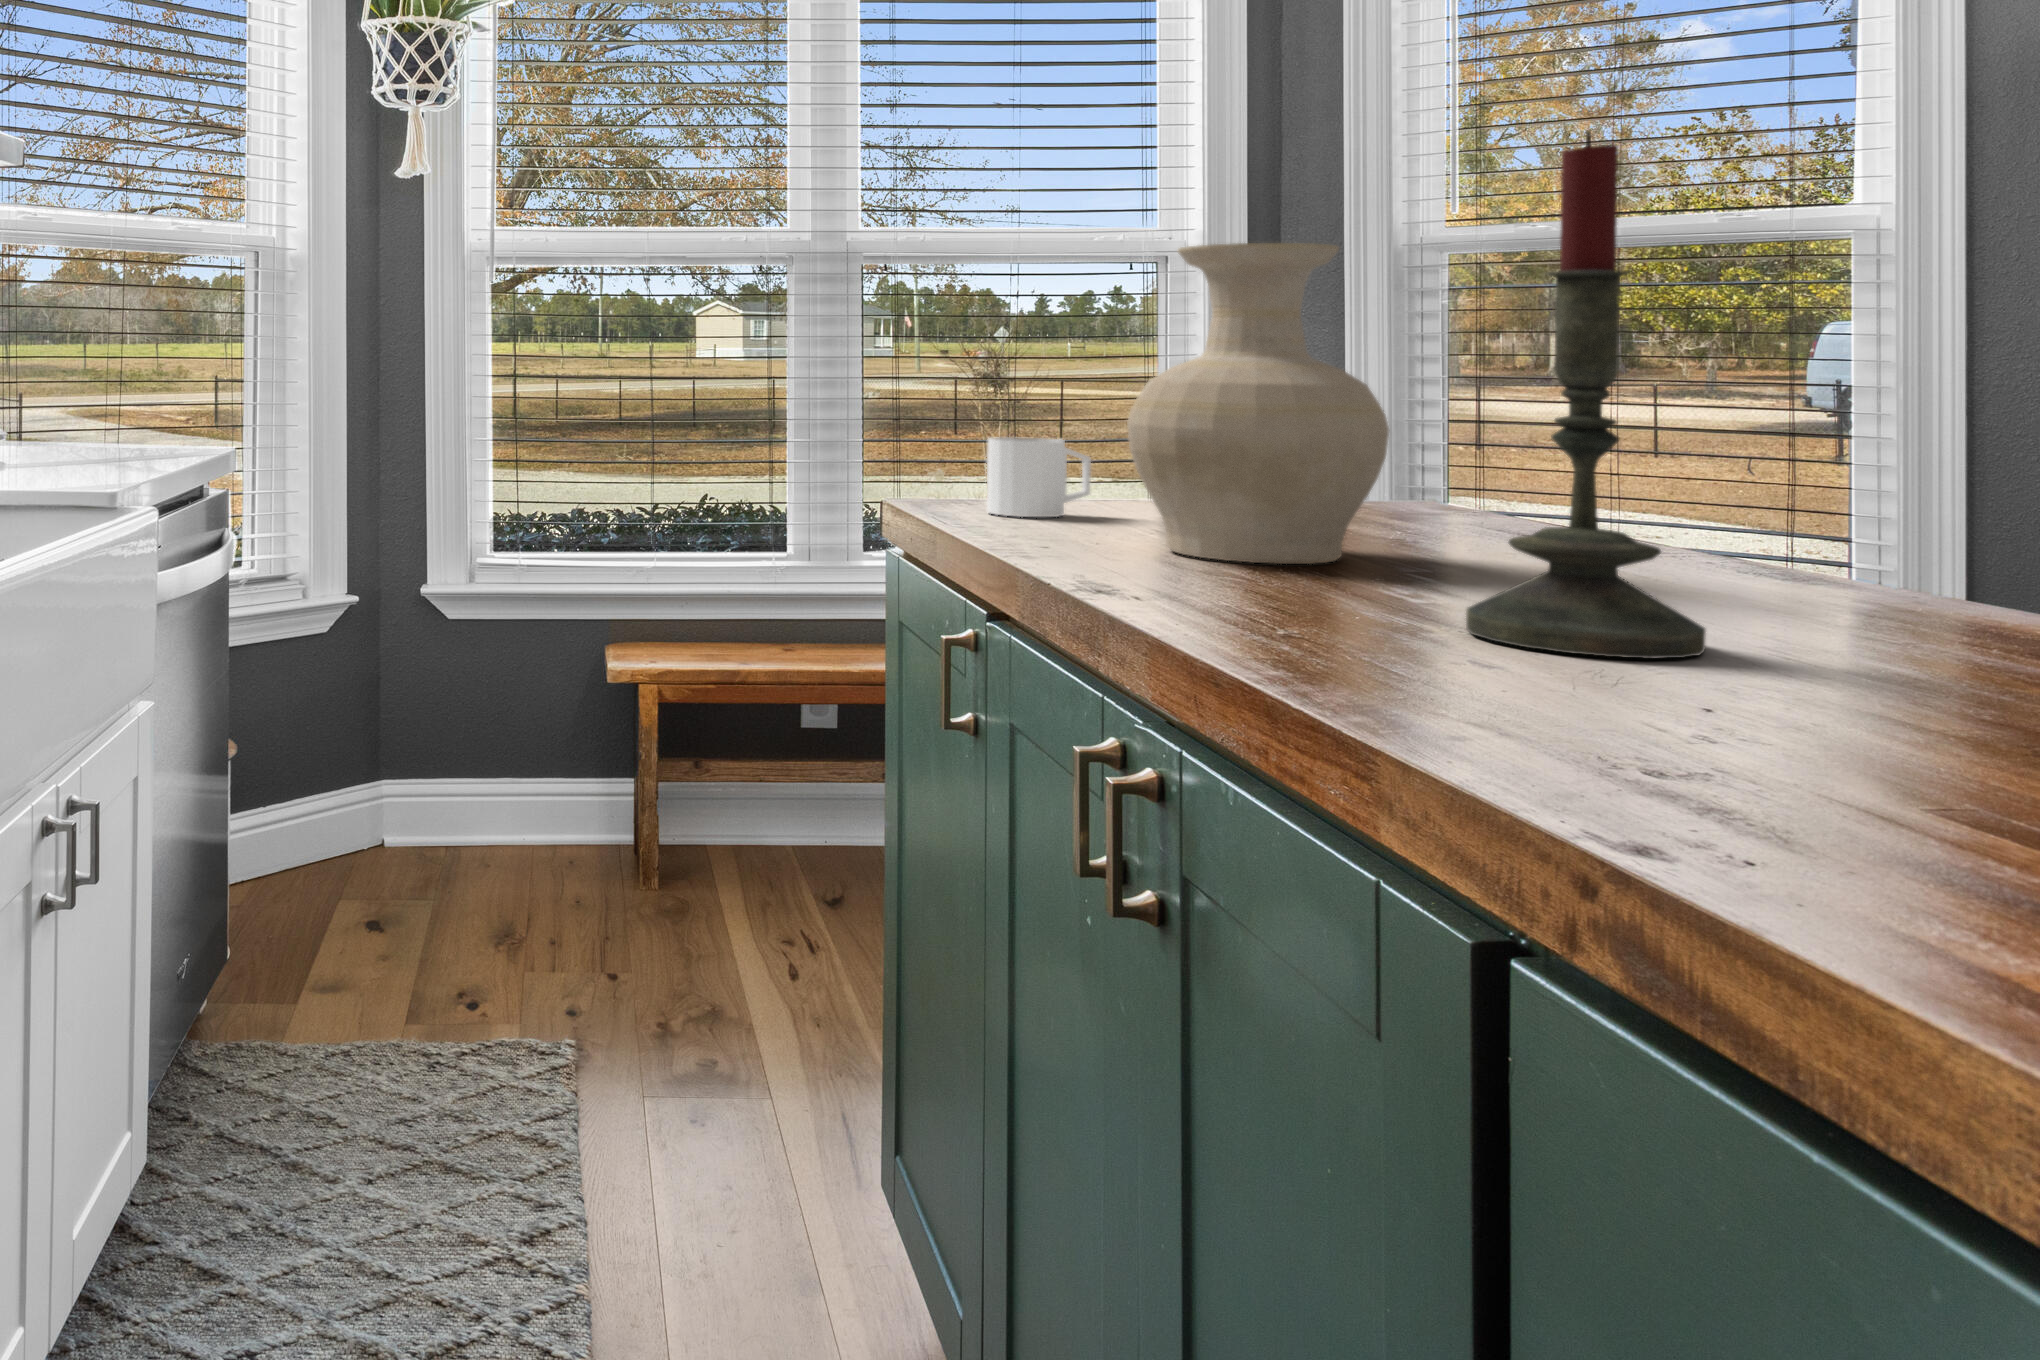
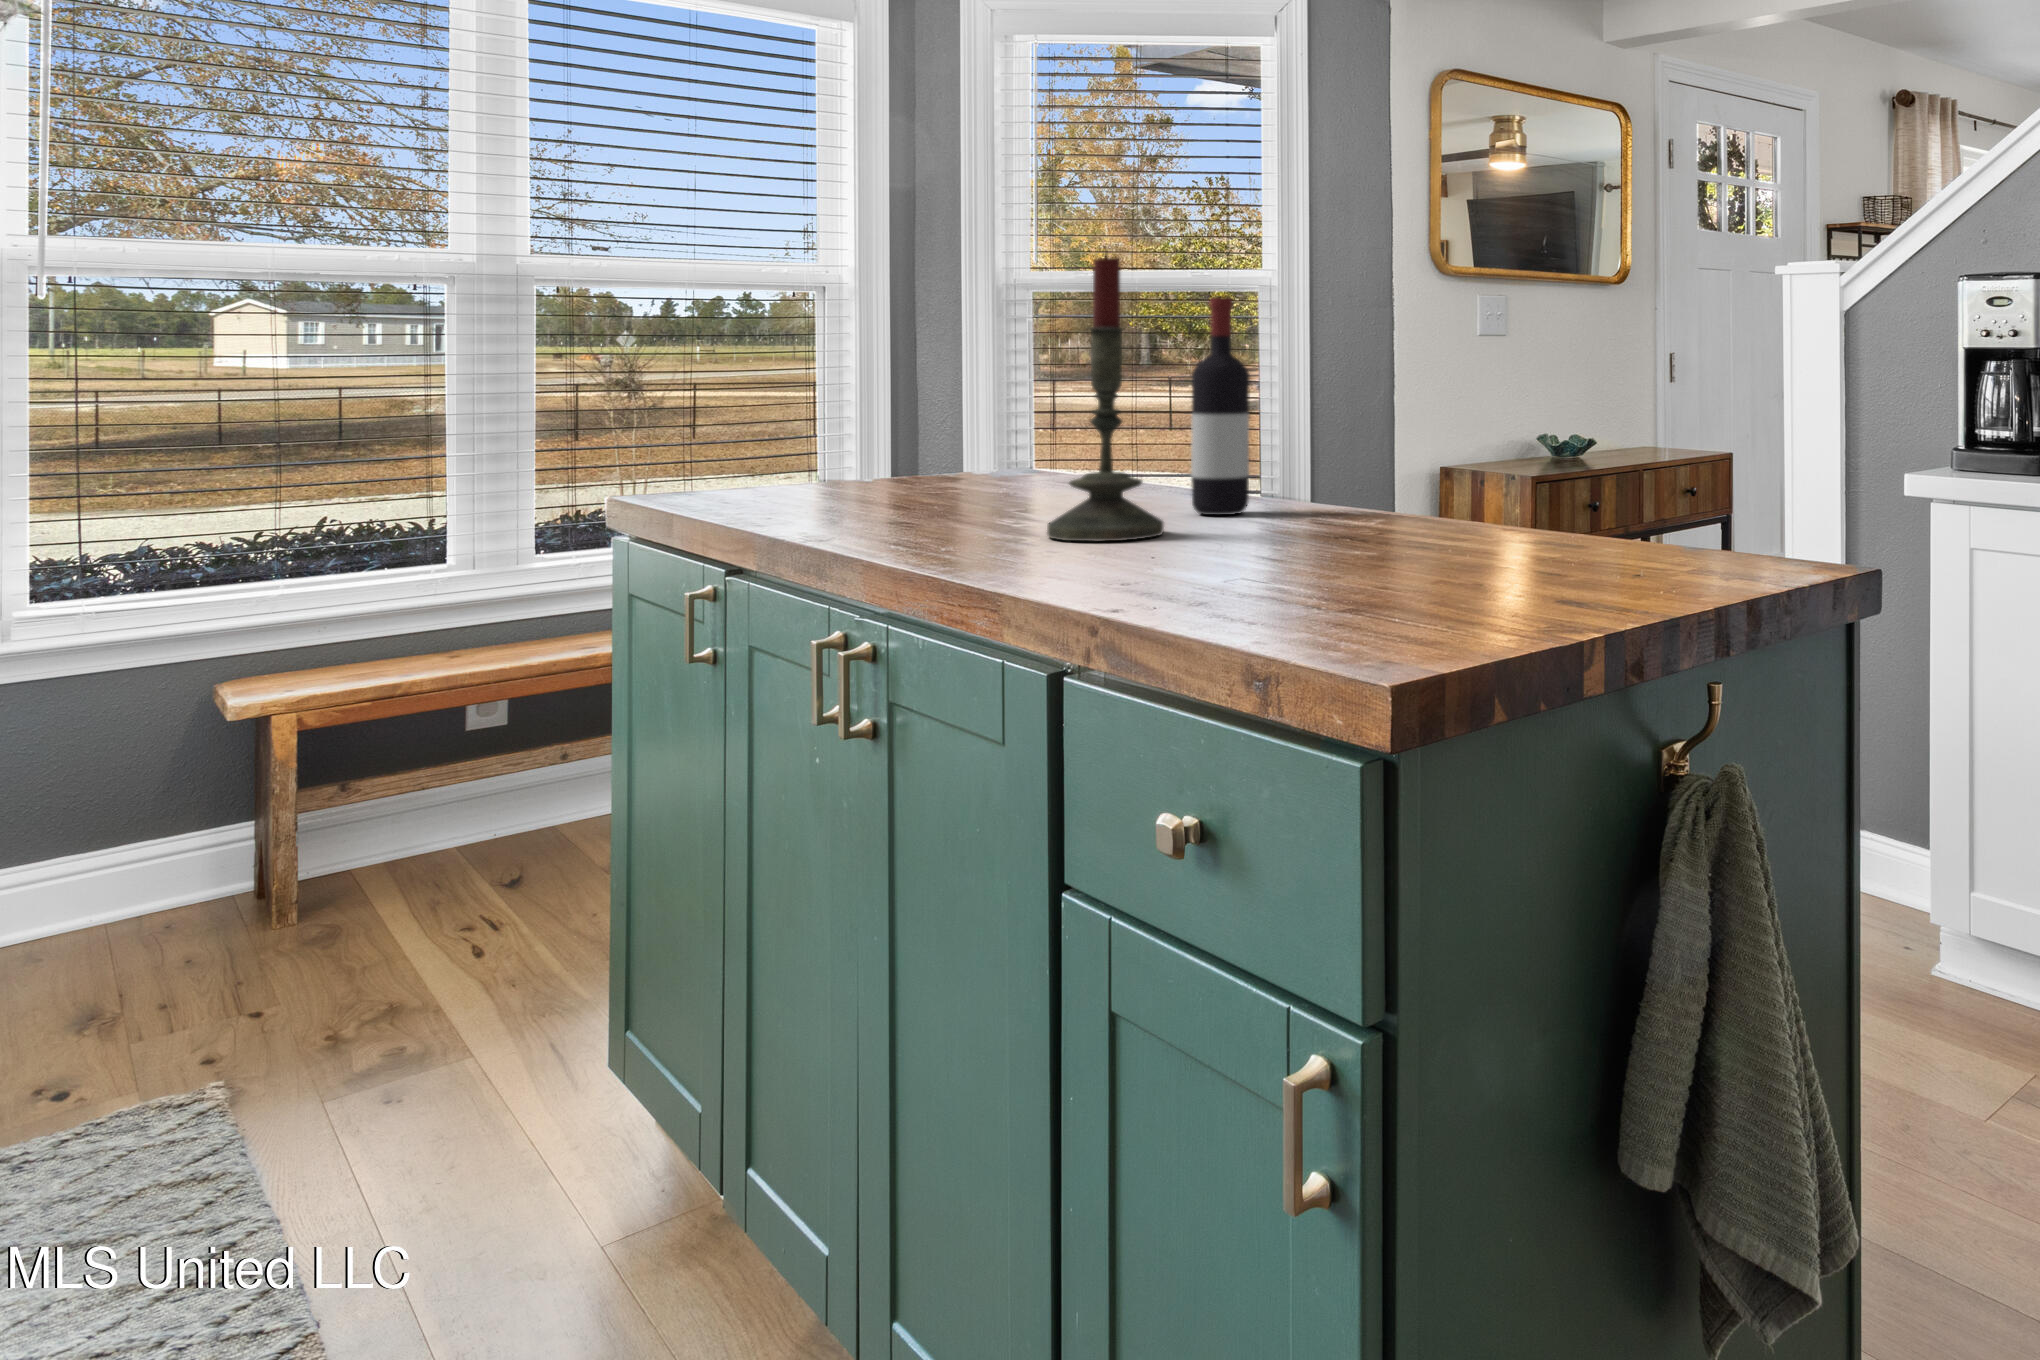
wine bottle: none [1754,219,1893,625] -> present [1191,297,1250,515]
vase: present [1127,243,1389,564] -> none [825,296,1002,514]
mug: present [987,437,1091,517] -> none [702,436,788,499]

